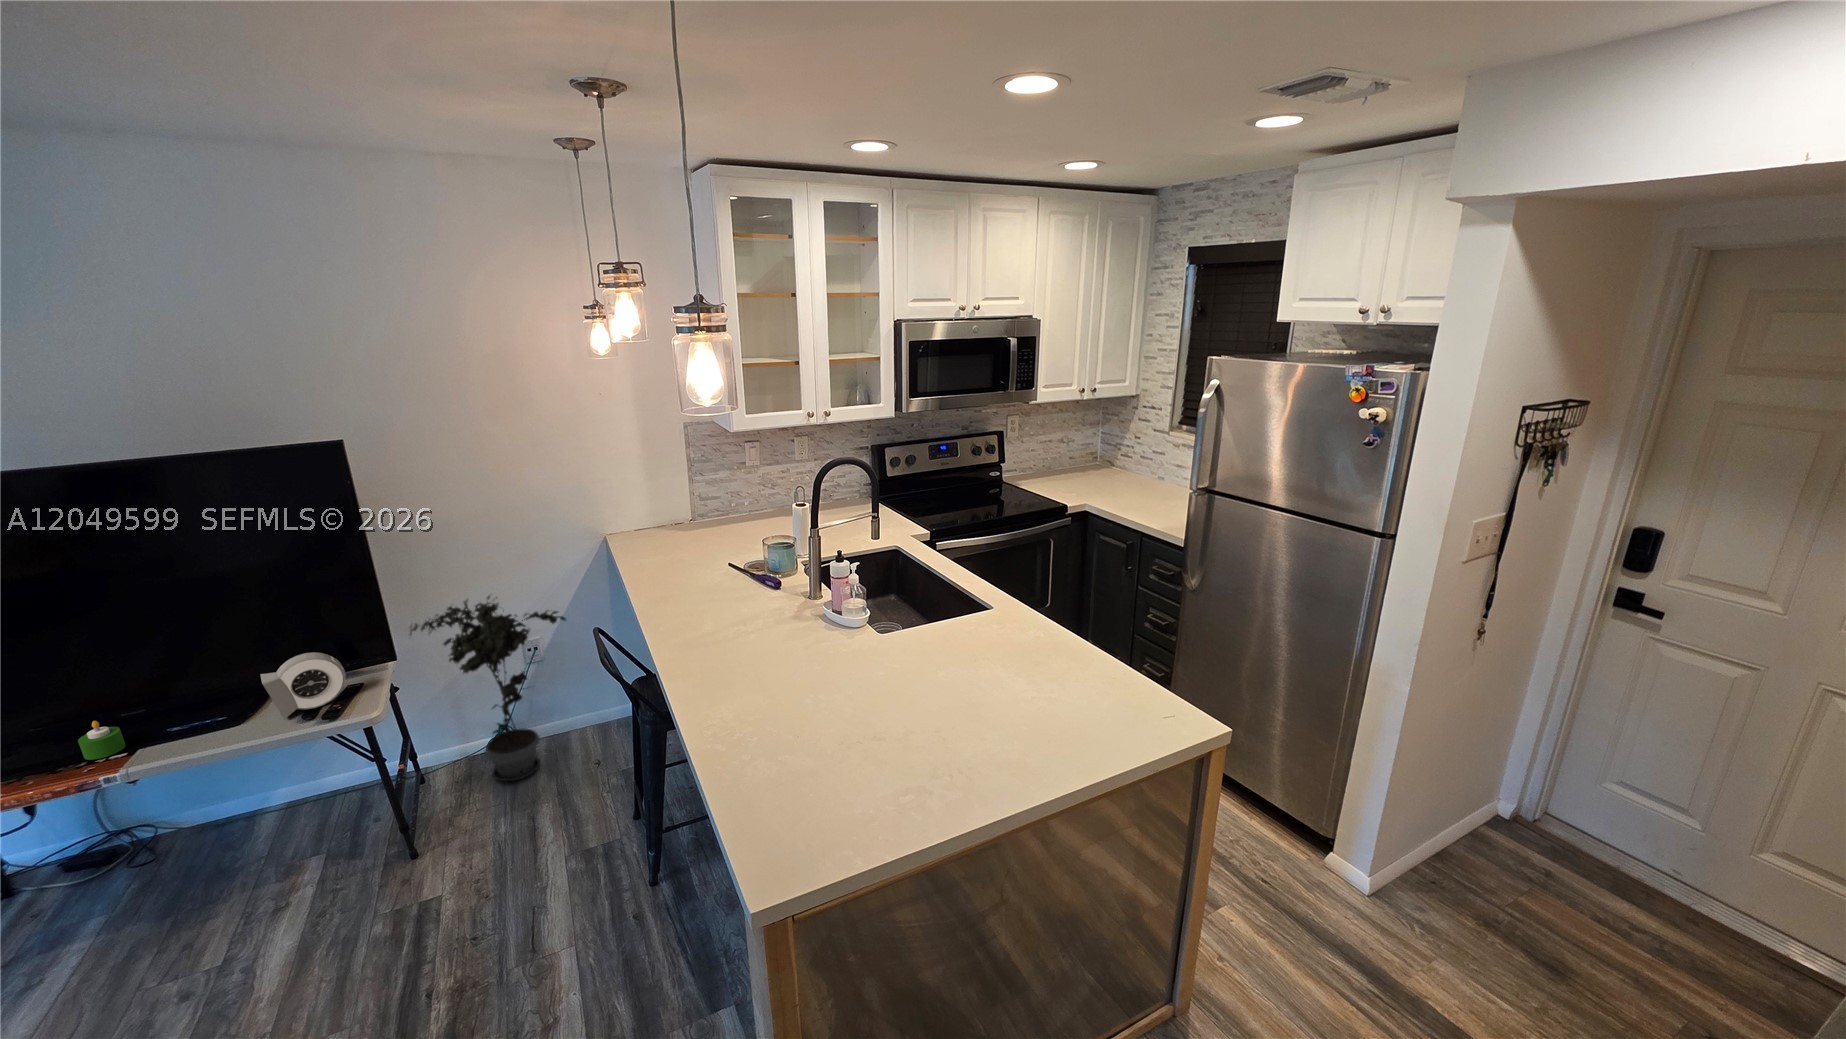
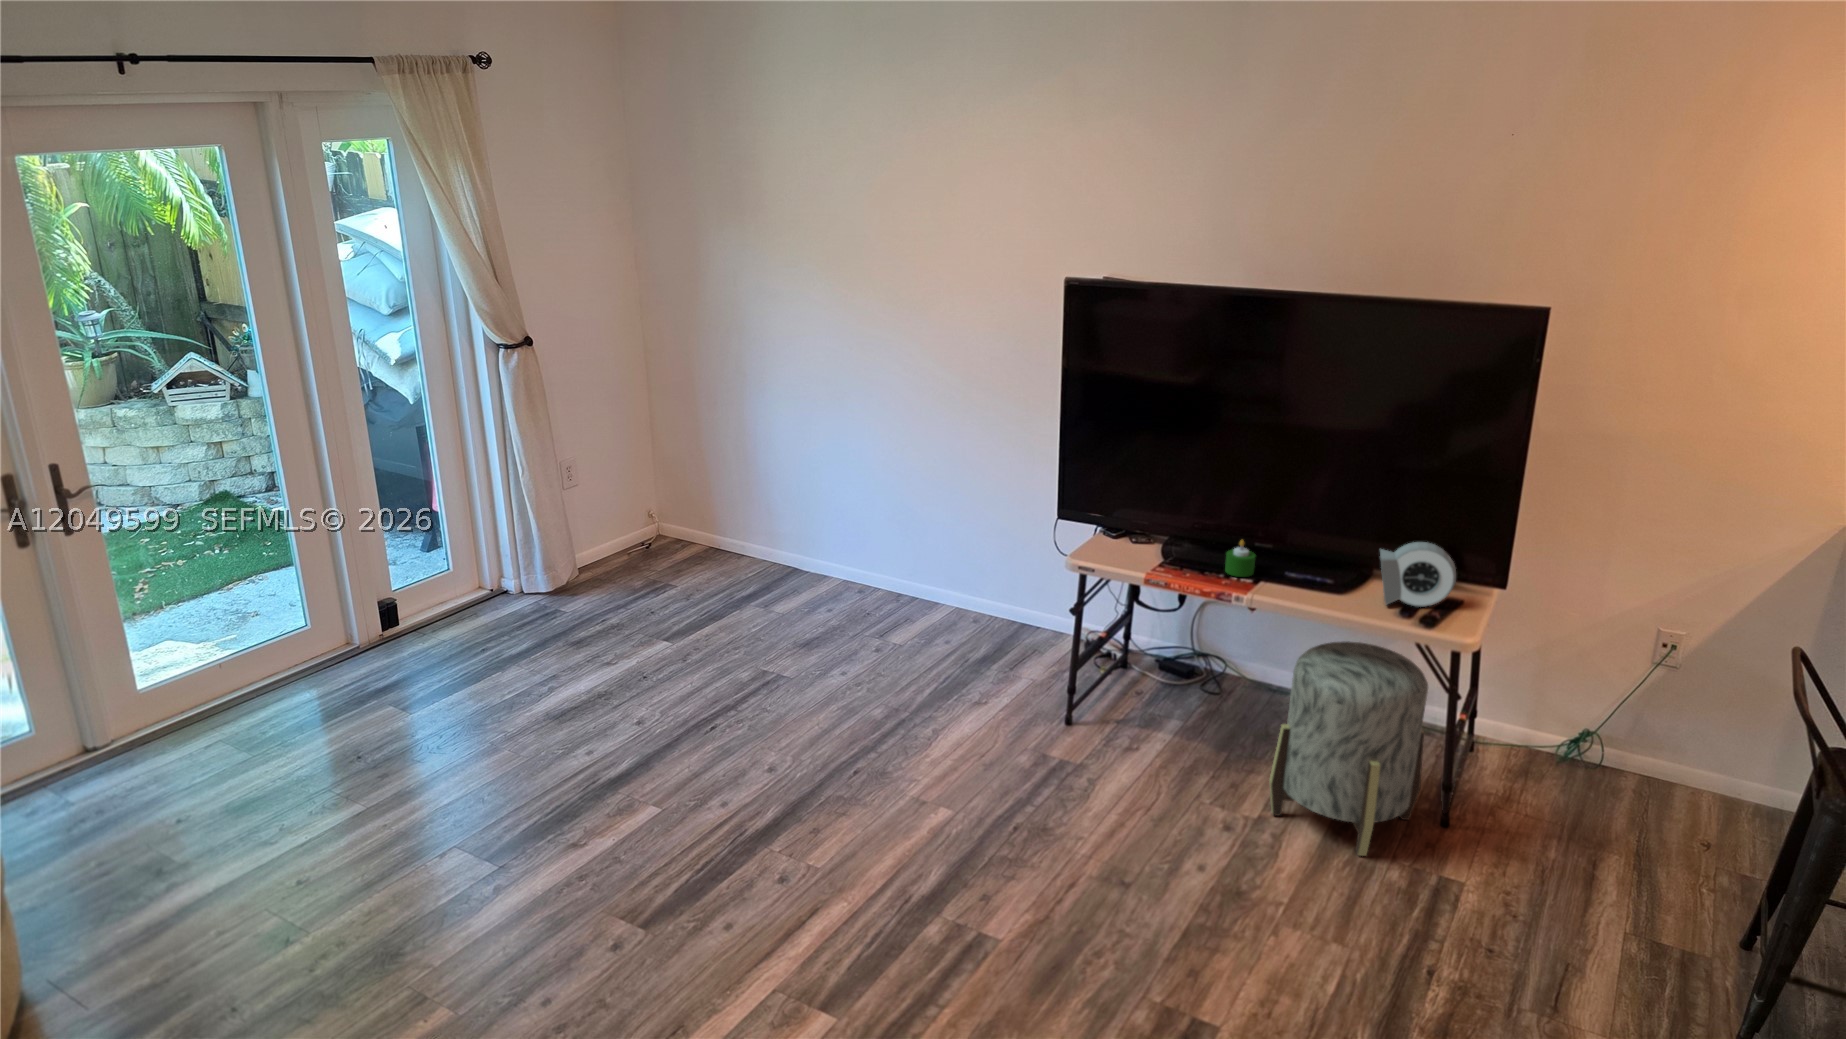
potted plant: present [410,596,566,781] -> none [1525,542,1745,809]
ottoman: none [205,750,383,950] -> present [1269,641,1428,856]

